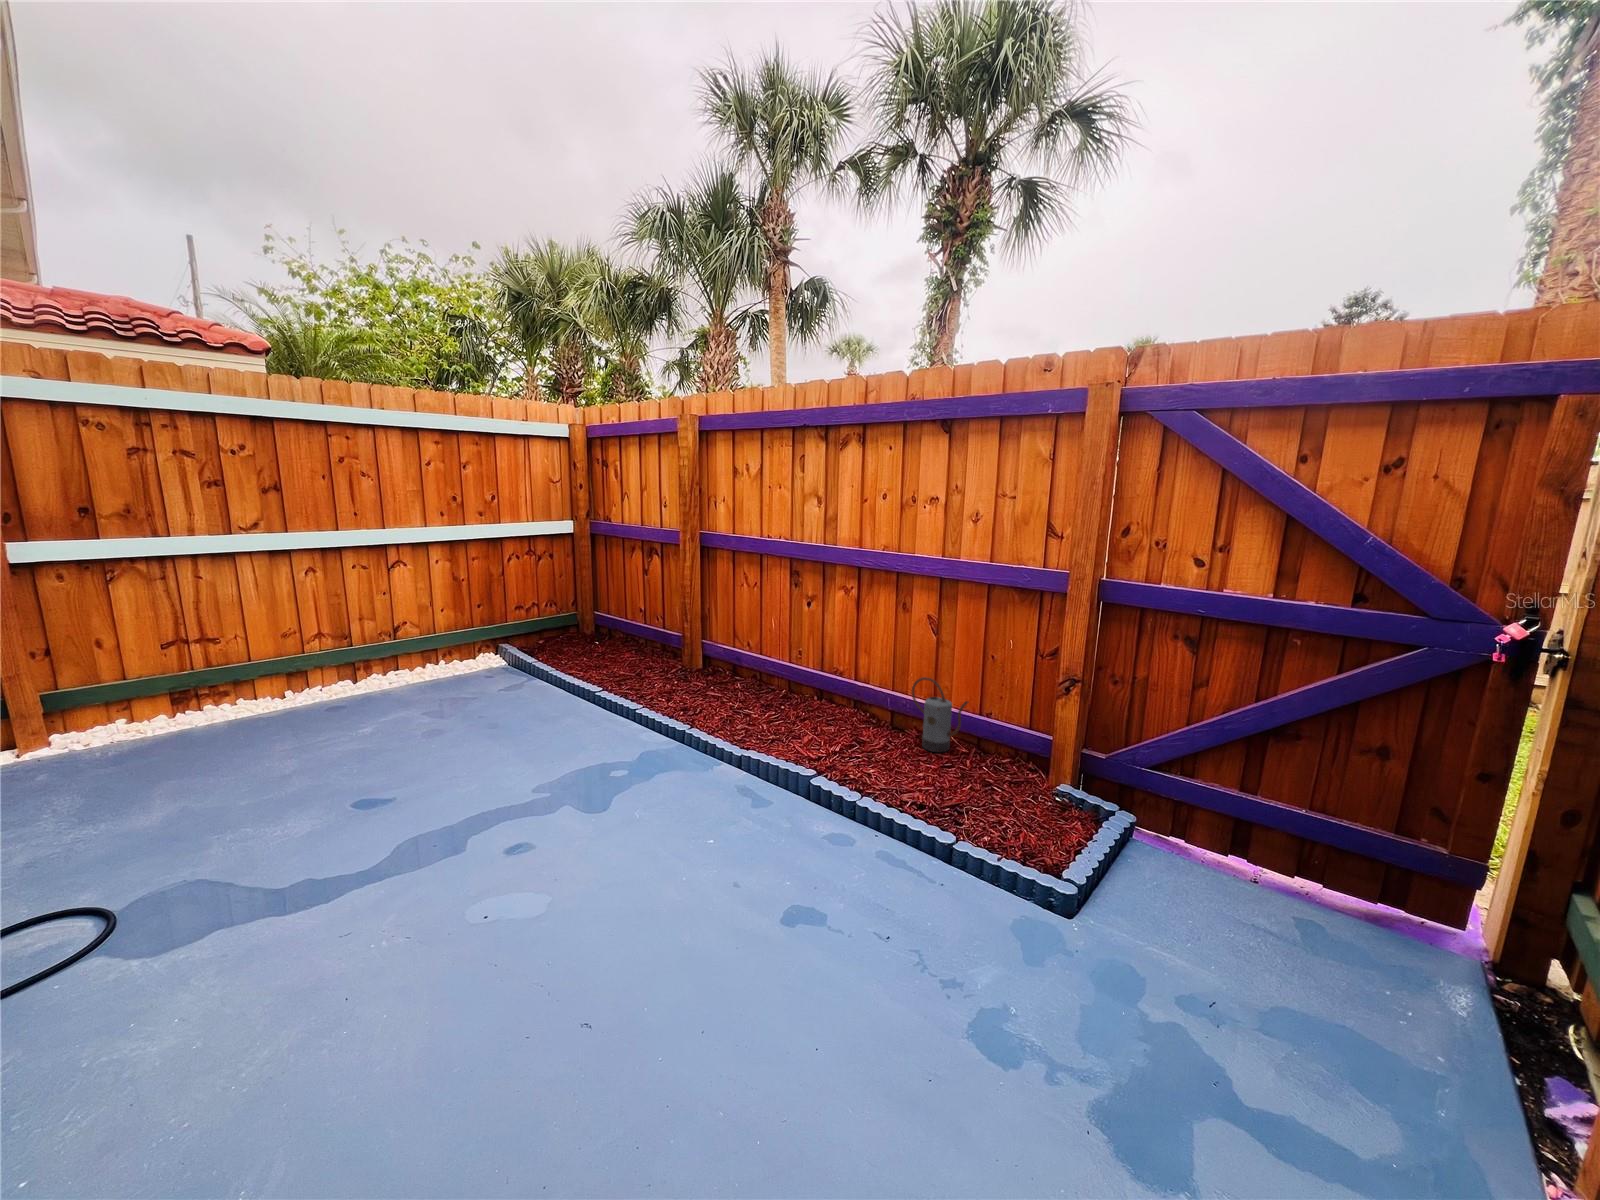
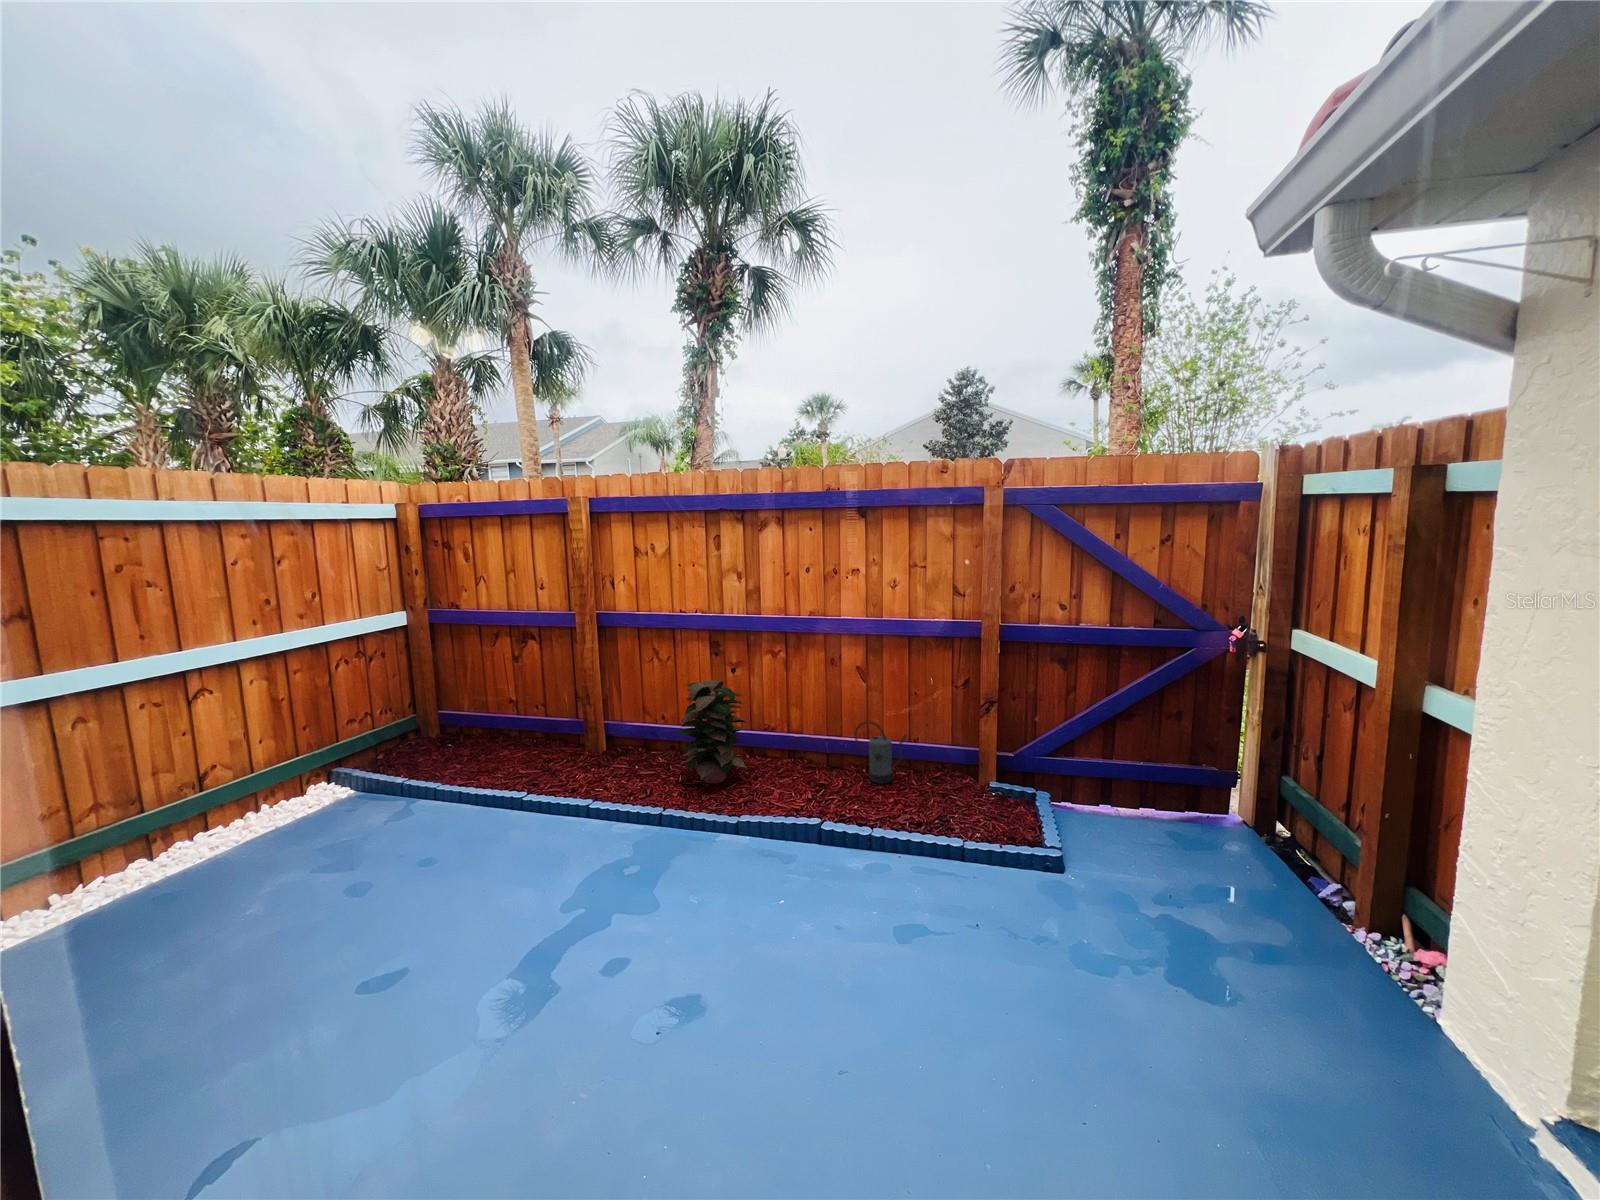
decorative plant: none [733,608,808,714] -> present [677,680,747,783]

